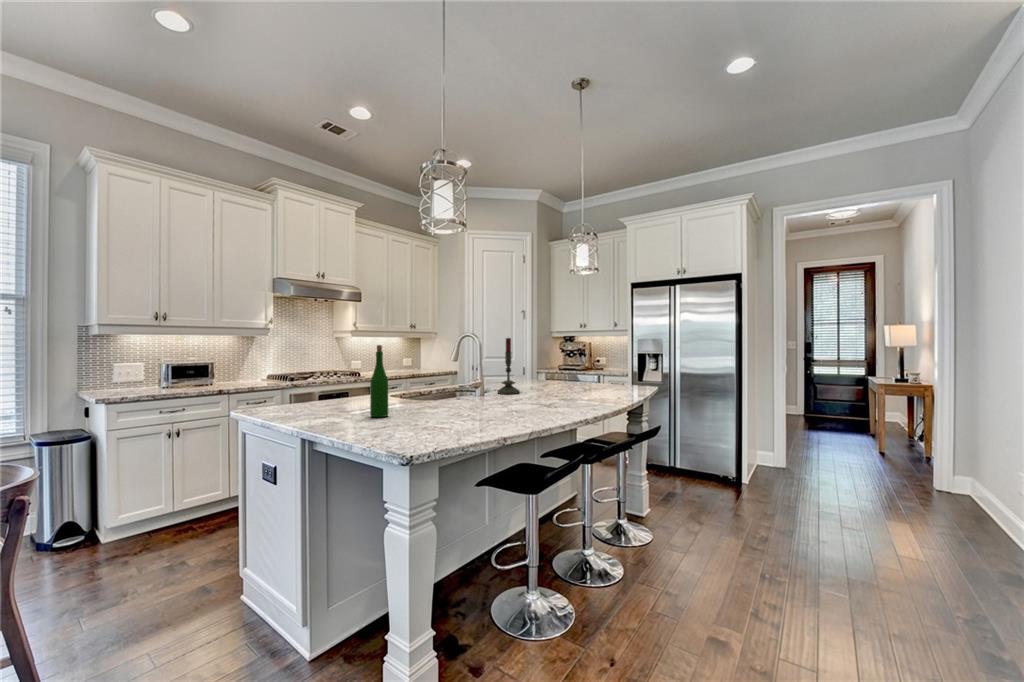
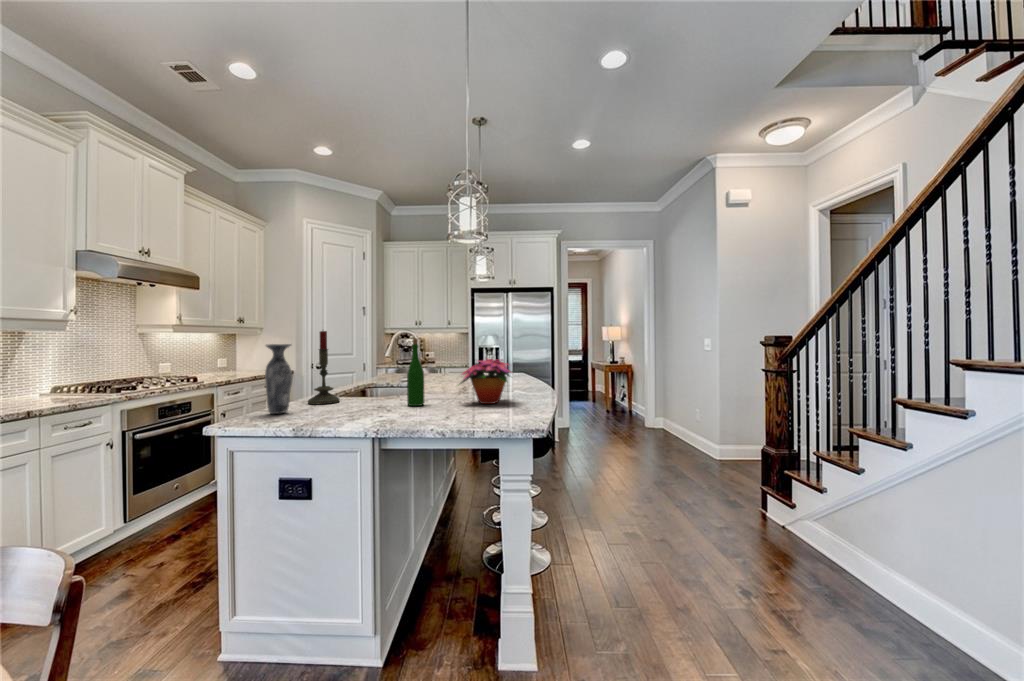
candle: present [497,338,520,394] -> present [308,331,340,405]
vase: none [261,349,286,411] -> present [265,344,292,414]
flower arrangement: none [401,369,482,424] -> present [460,359,511,404]

